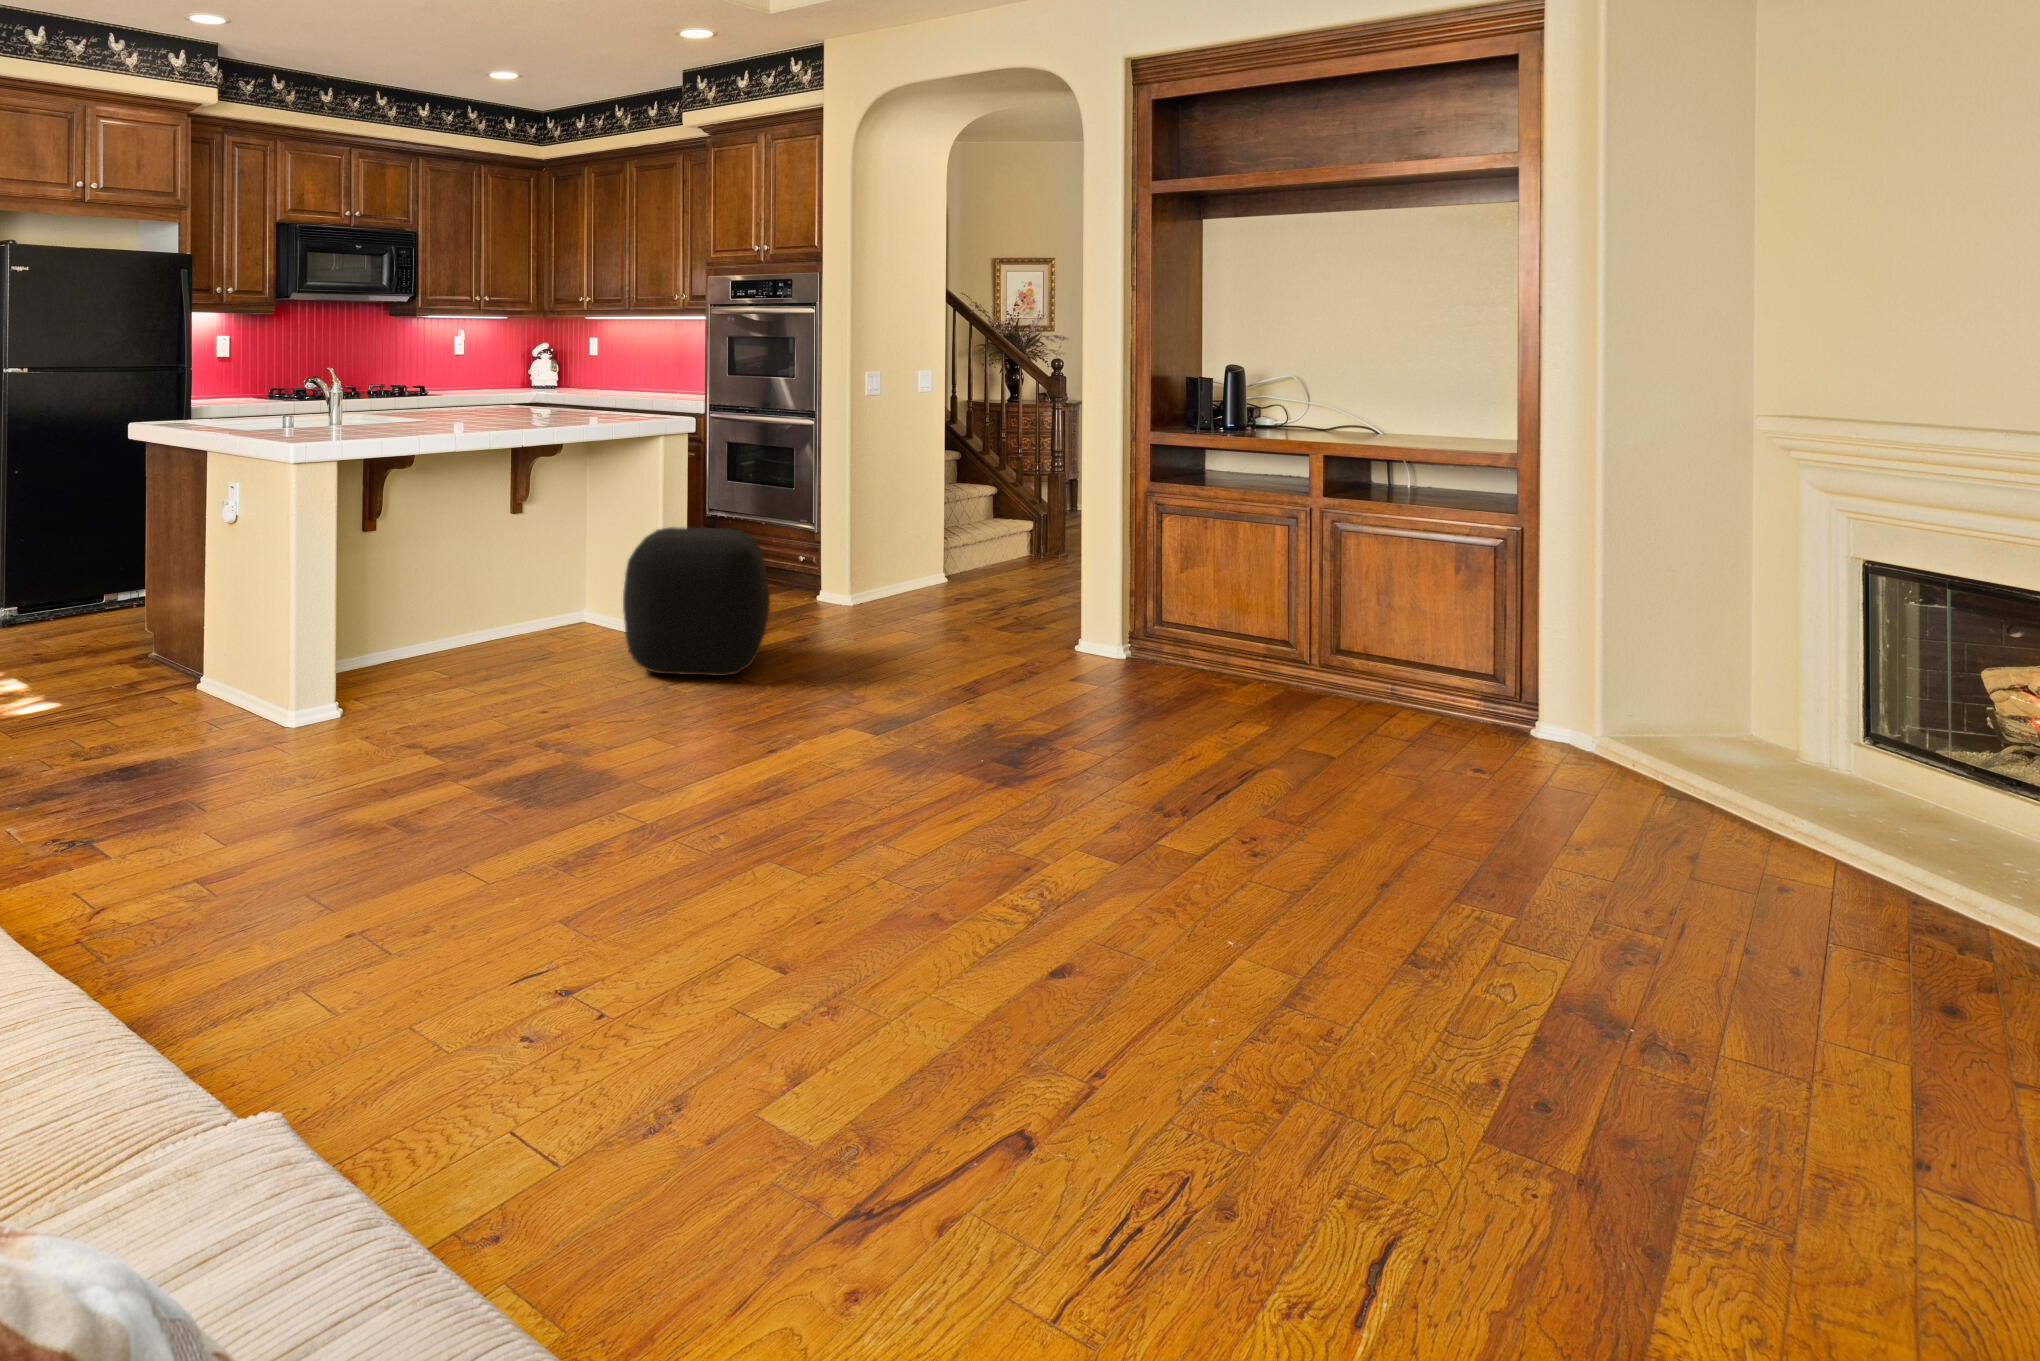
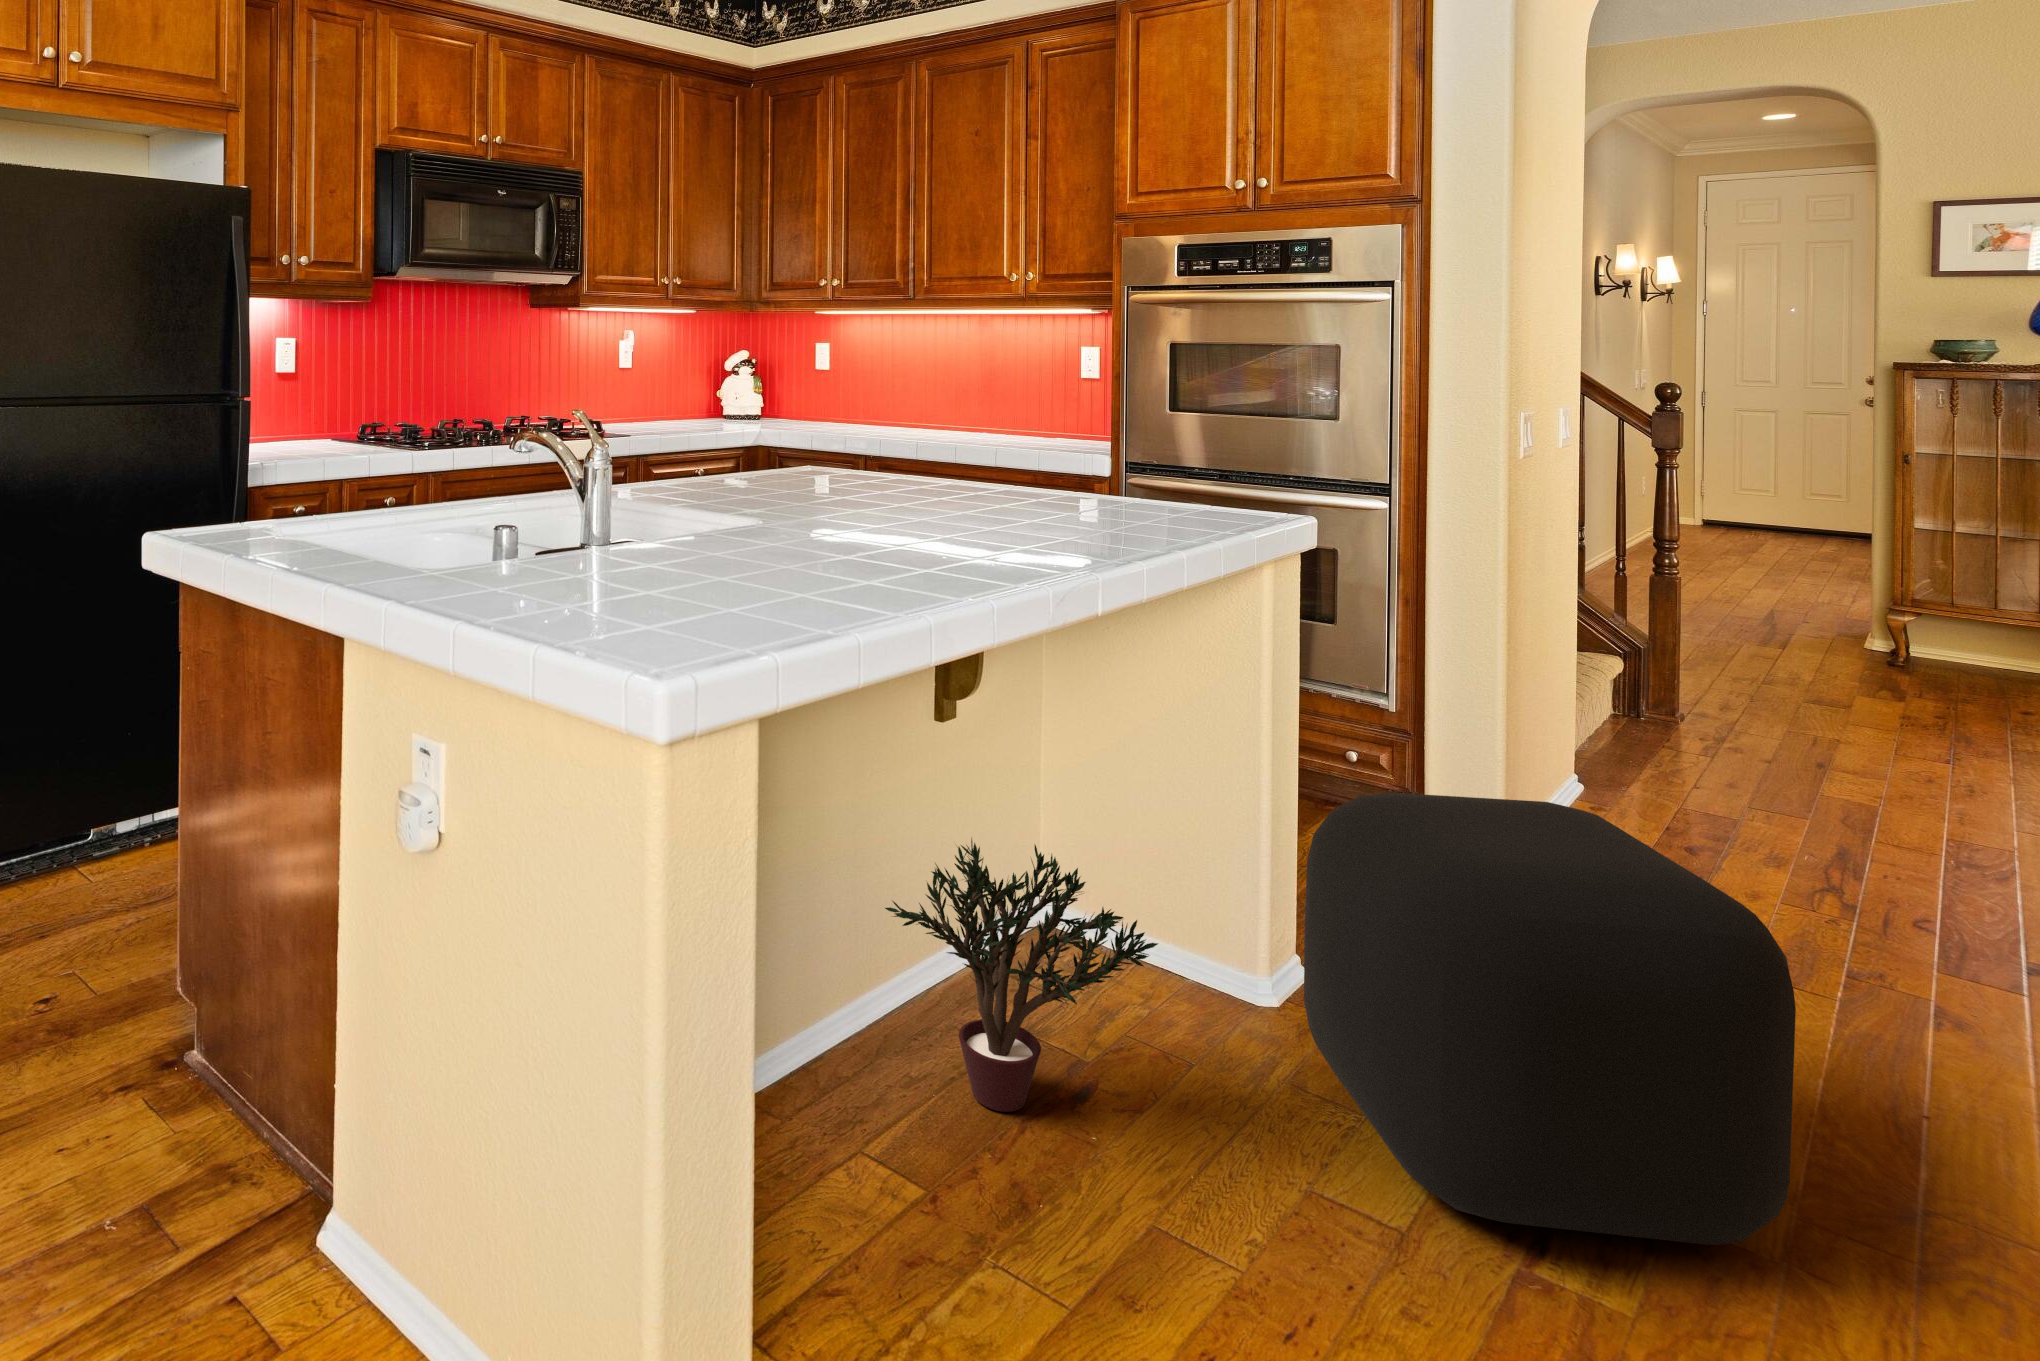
potted plant: none [455,554,562,660] -> present [885,838,1158,1112]

